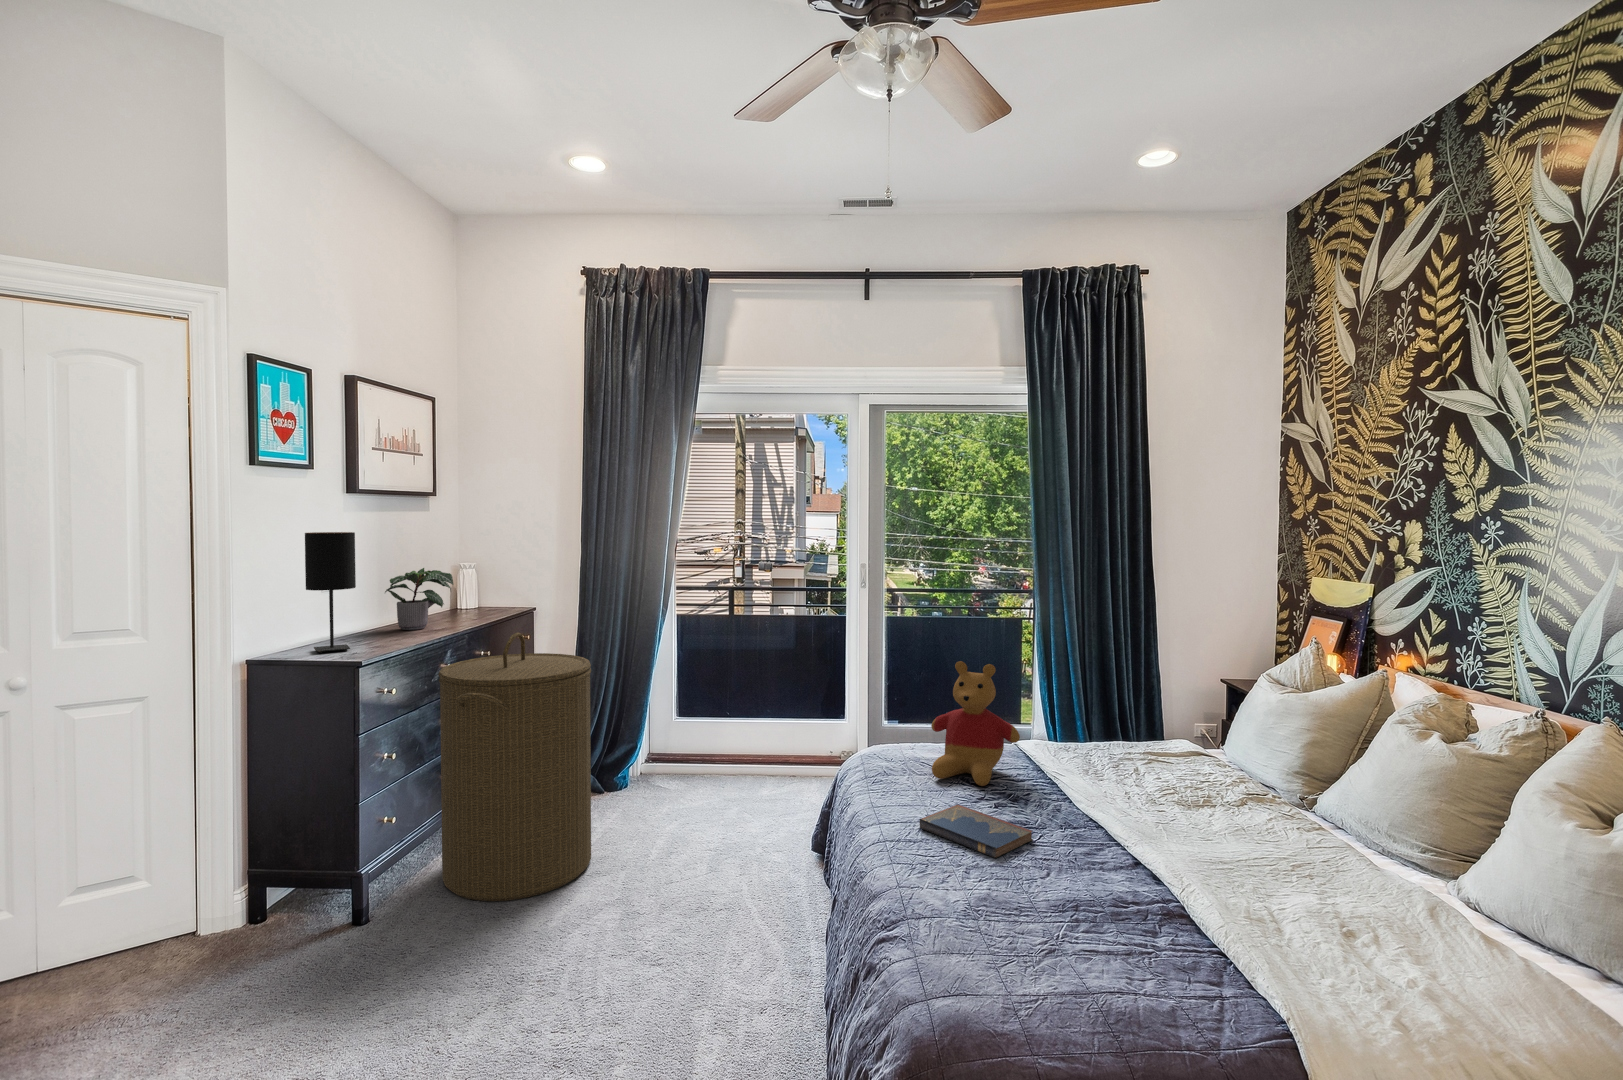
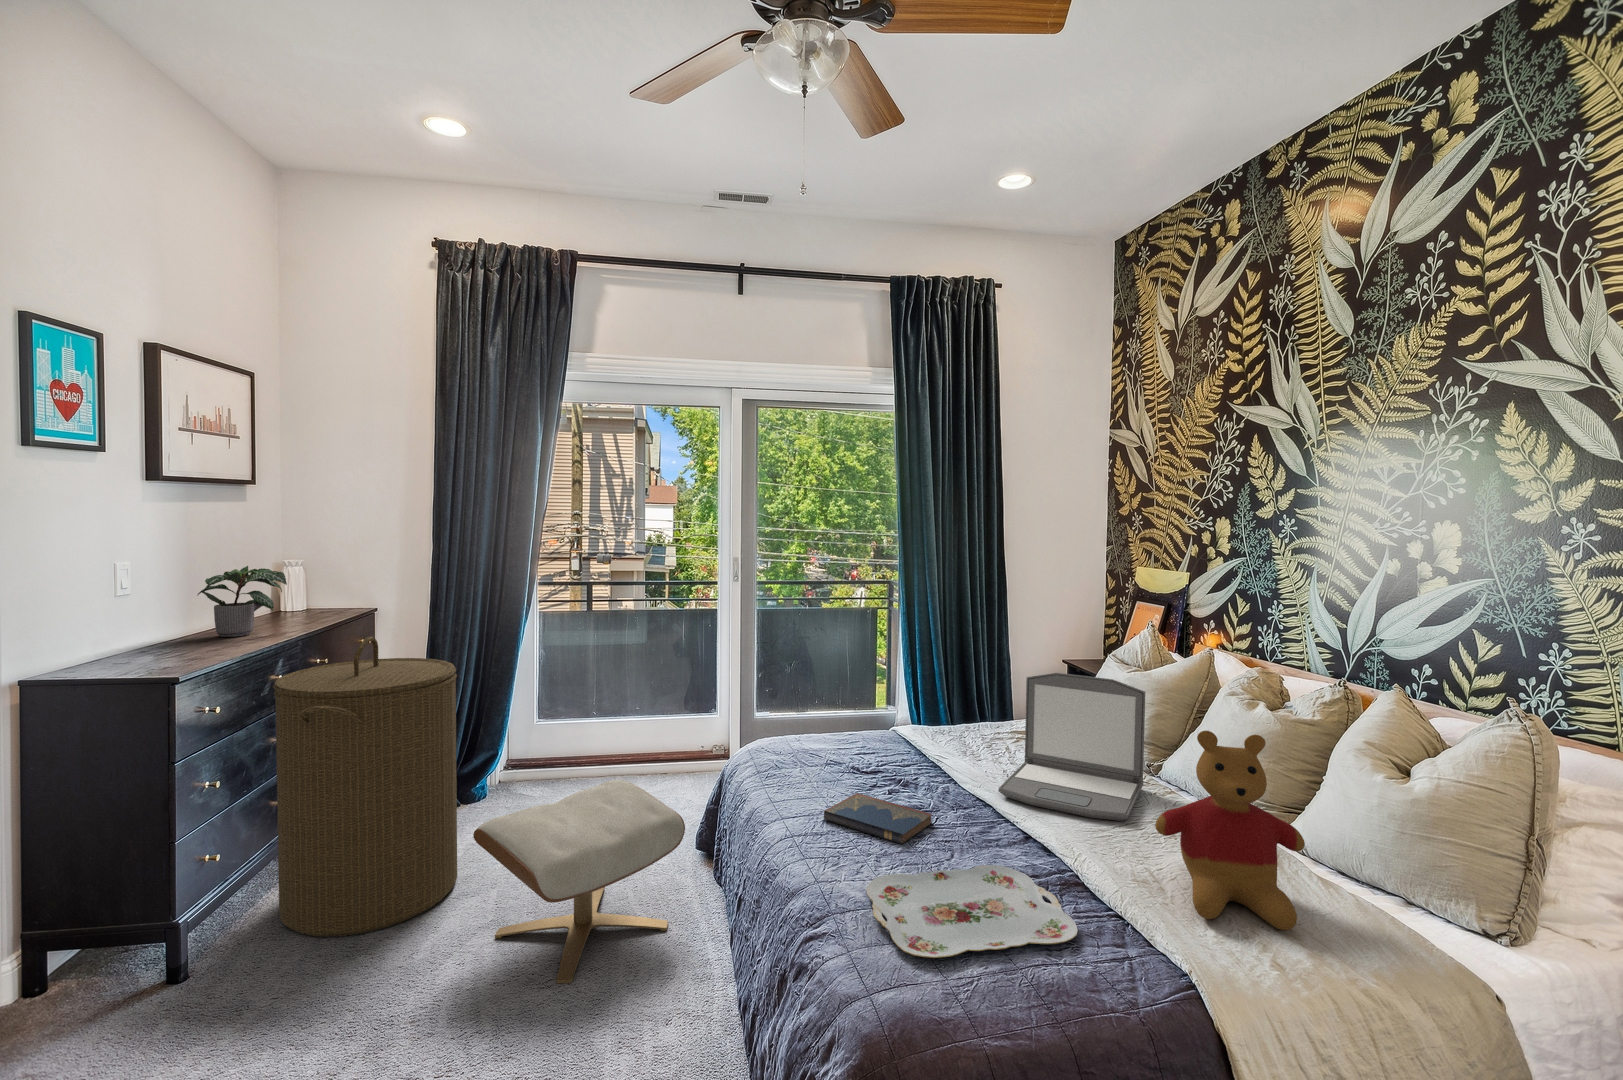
table lamp: present [305,532,356,653] -> none [96,525,165,668]
stuffed bear: present [931,661,1020,786] -> present [1155,731,1305,930]
laptop: none [1113,690,1287,855] -> present [999,673,1145,821]
ottoman: none [598,778,793,965] -> present [473,780,685,983]
serving tray: none [946,886,1166,972] -> present [866,865,1078,958]

